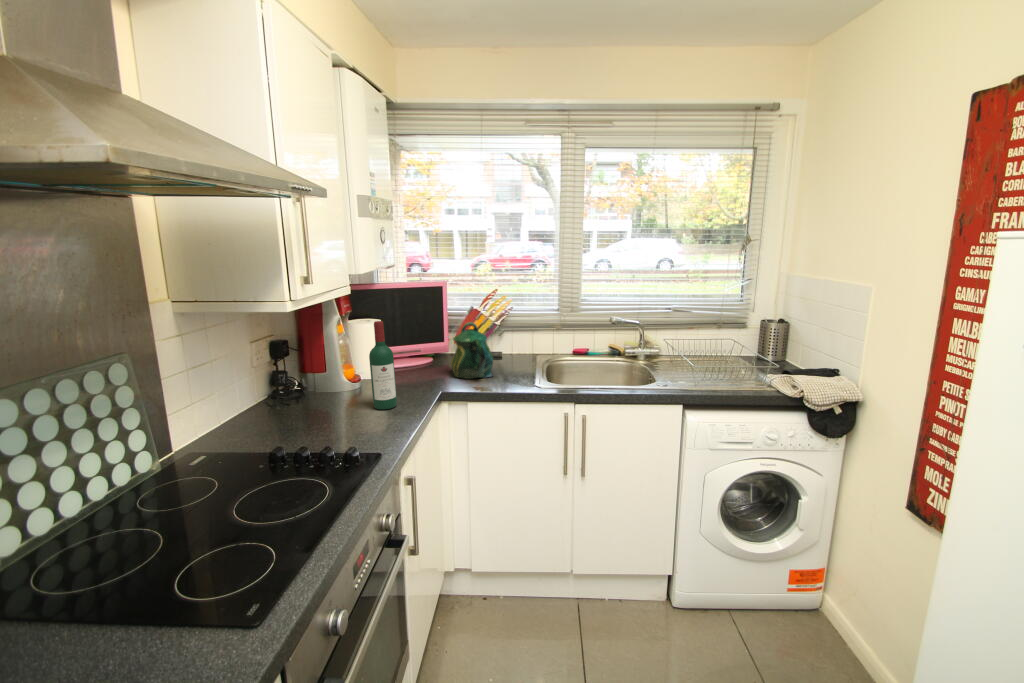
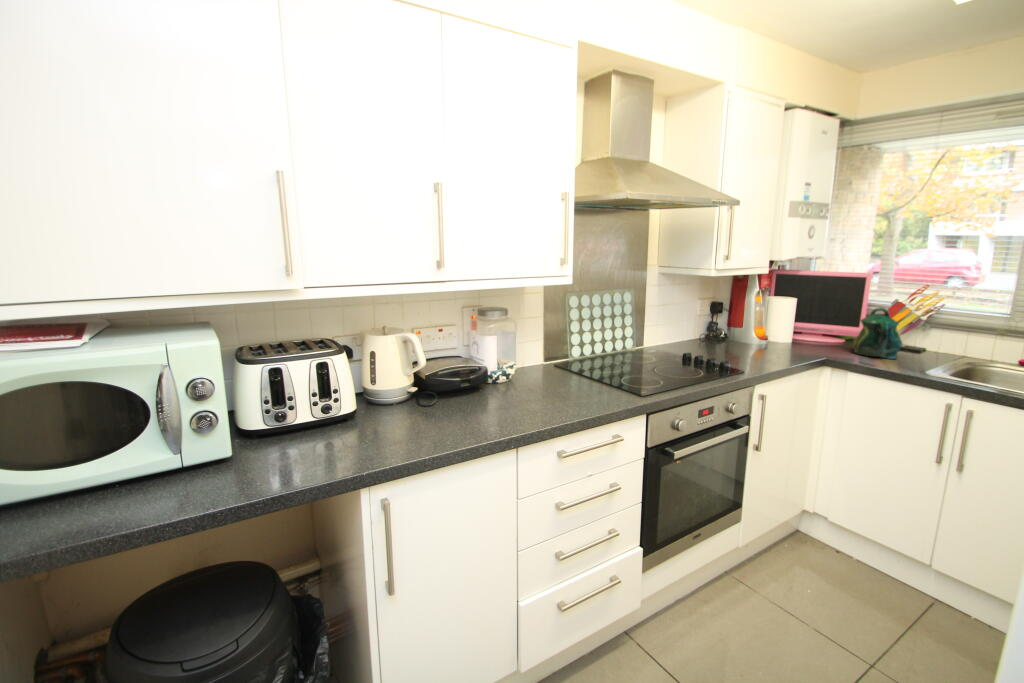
wine bottle: present [369,321,397,409] -> none [769,291,793,357]

